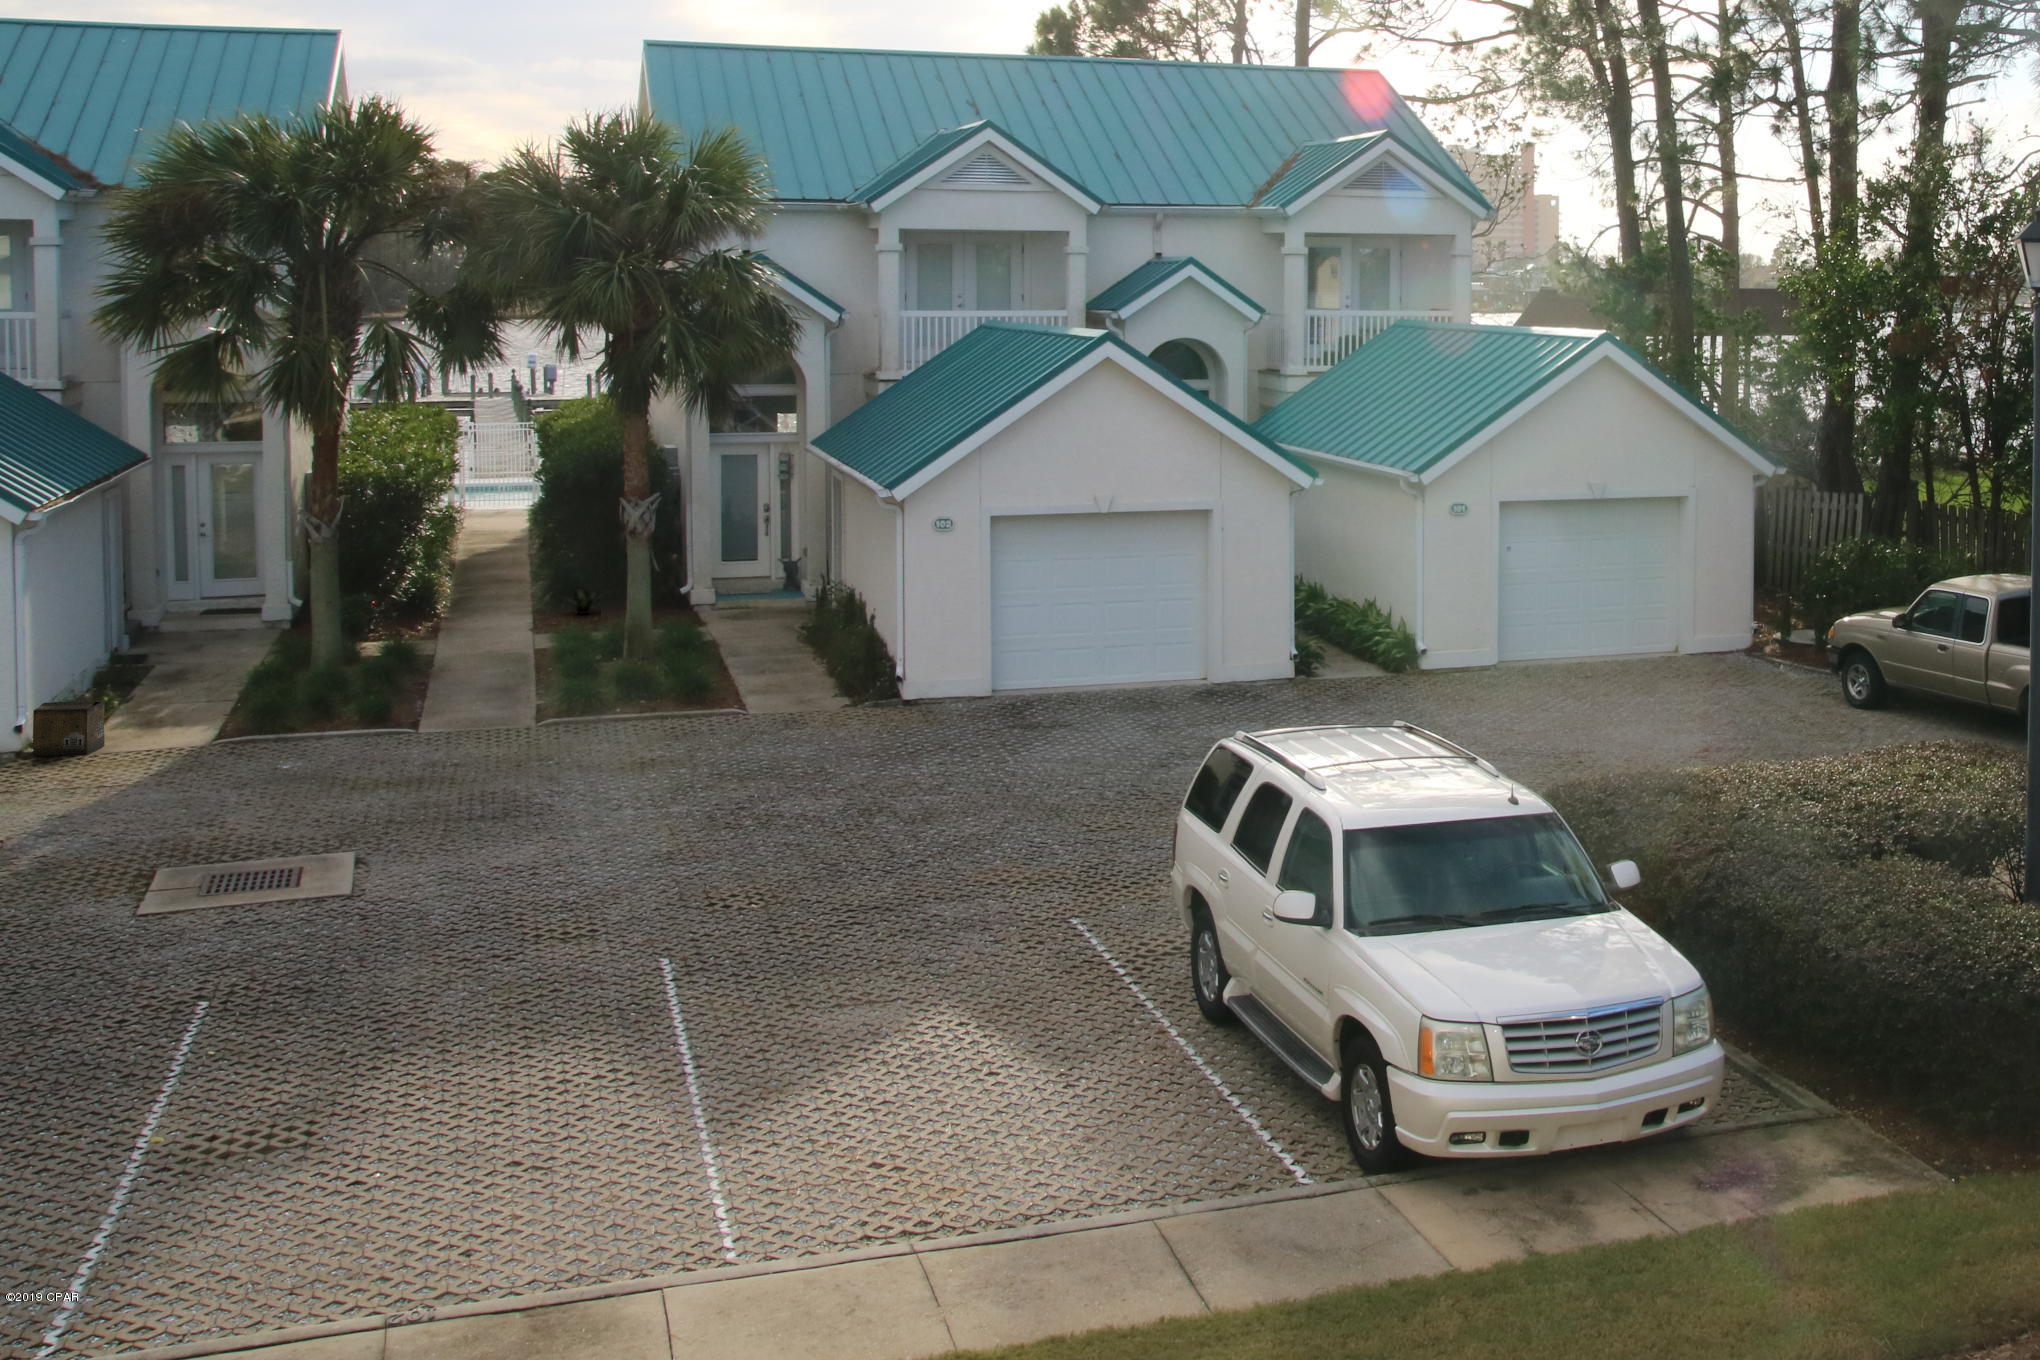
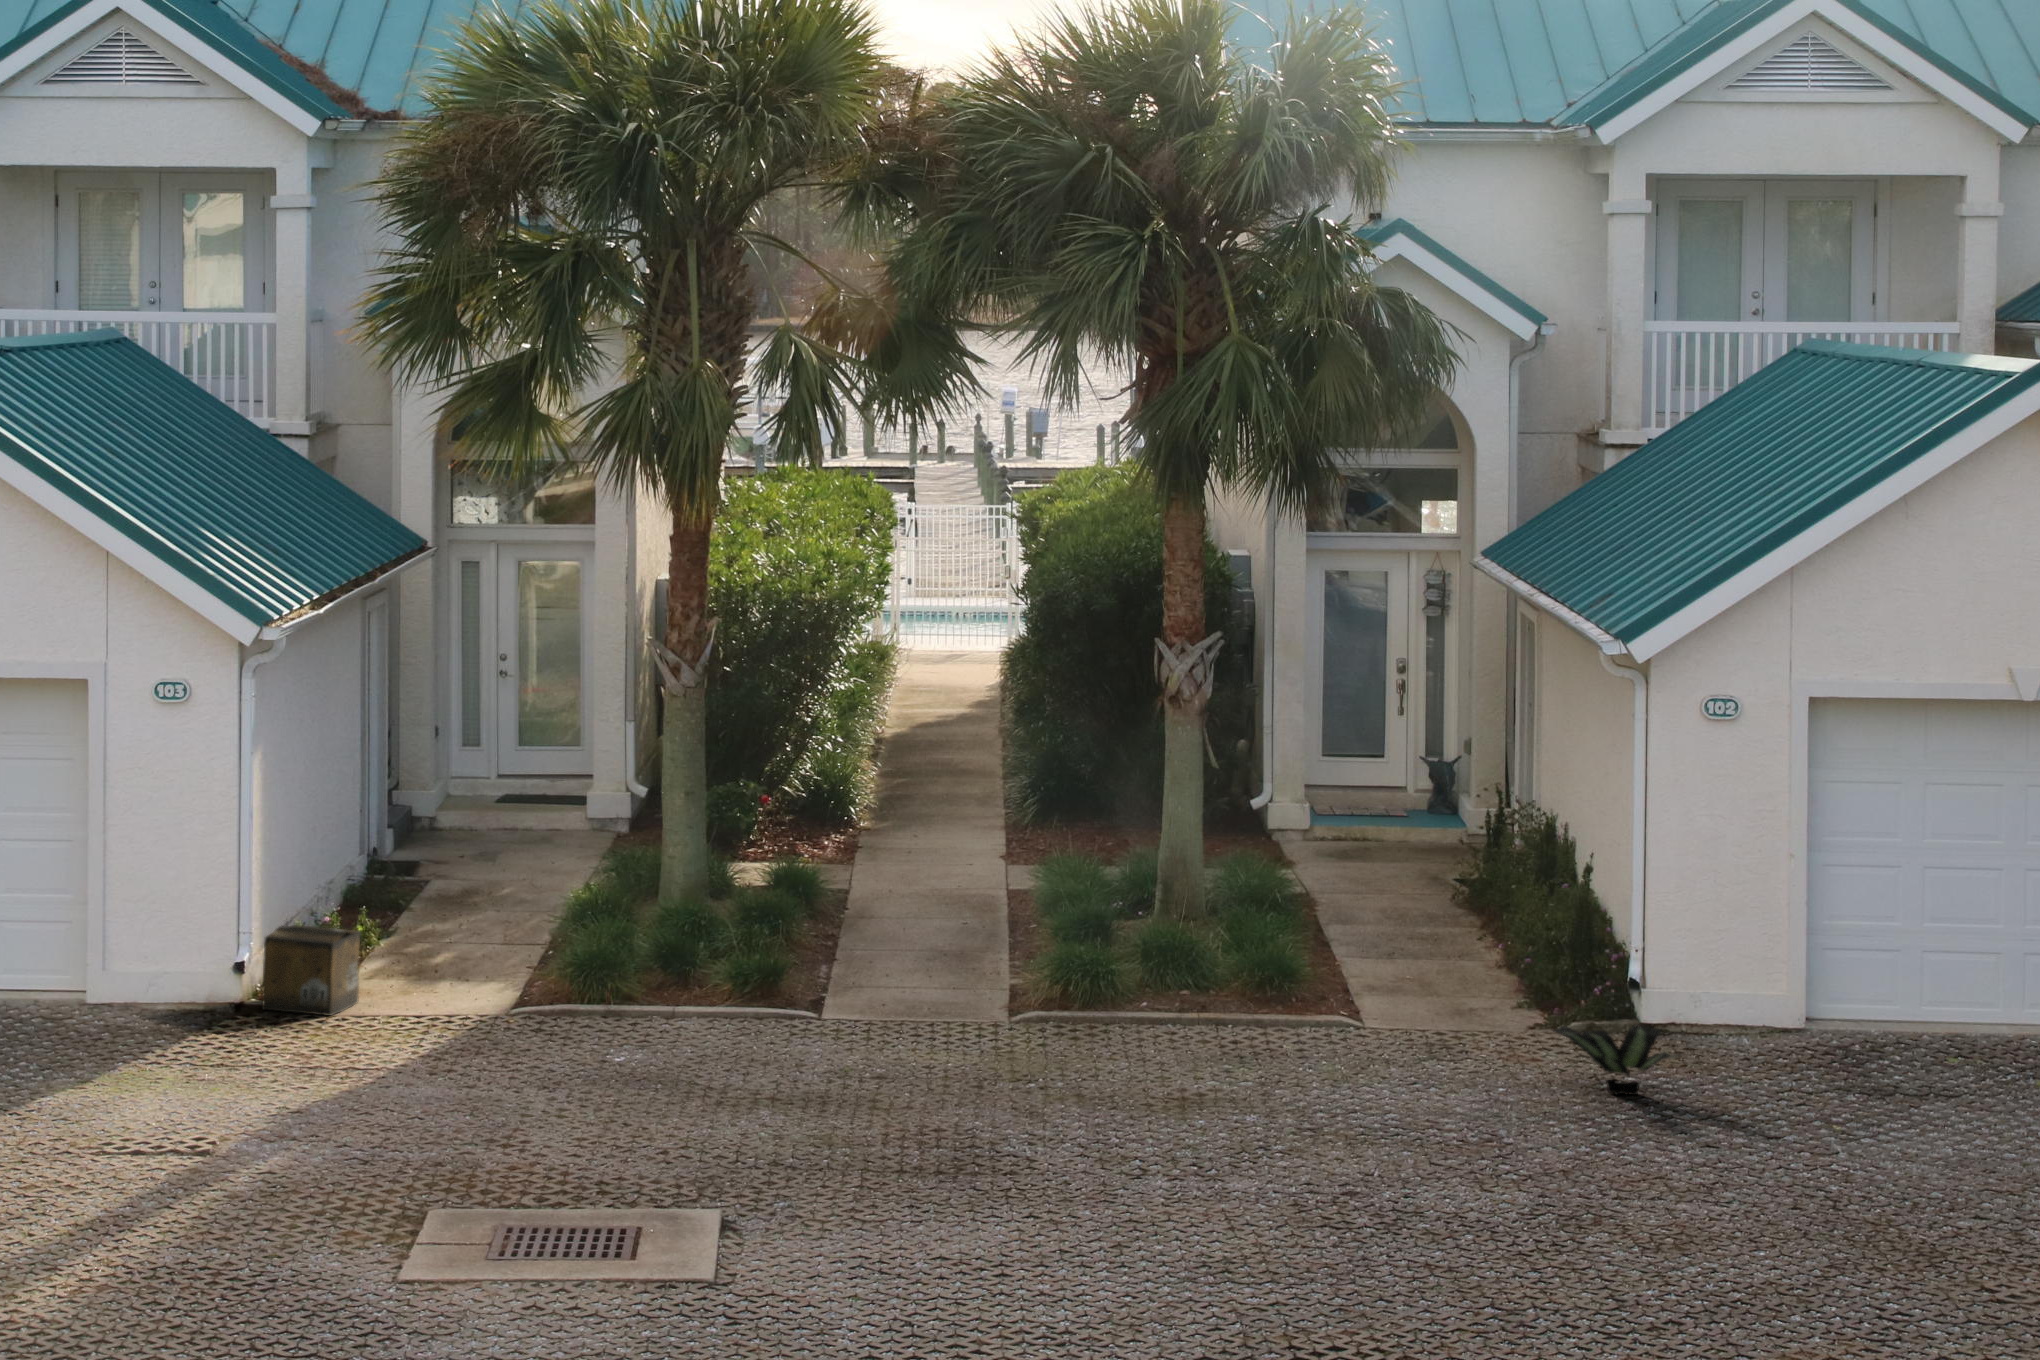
potted plant: present [566,590,605,614] -> present [1553,1025,1680,1095]

